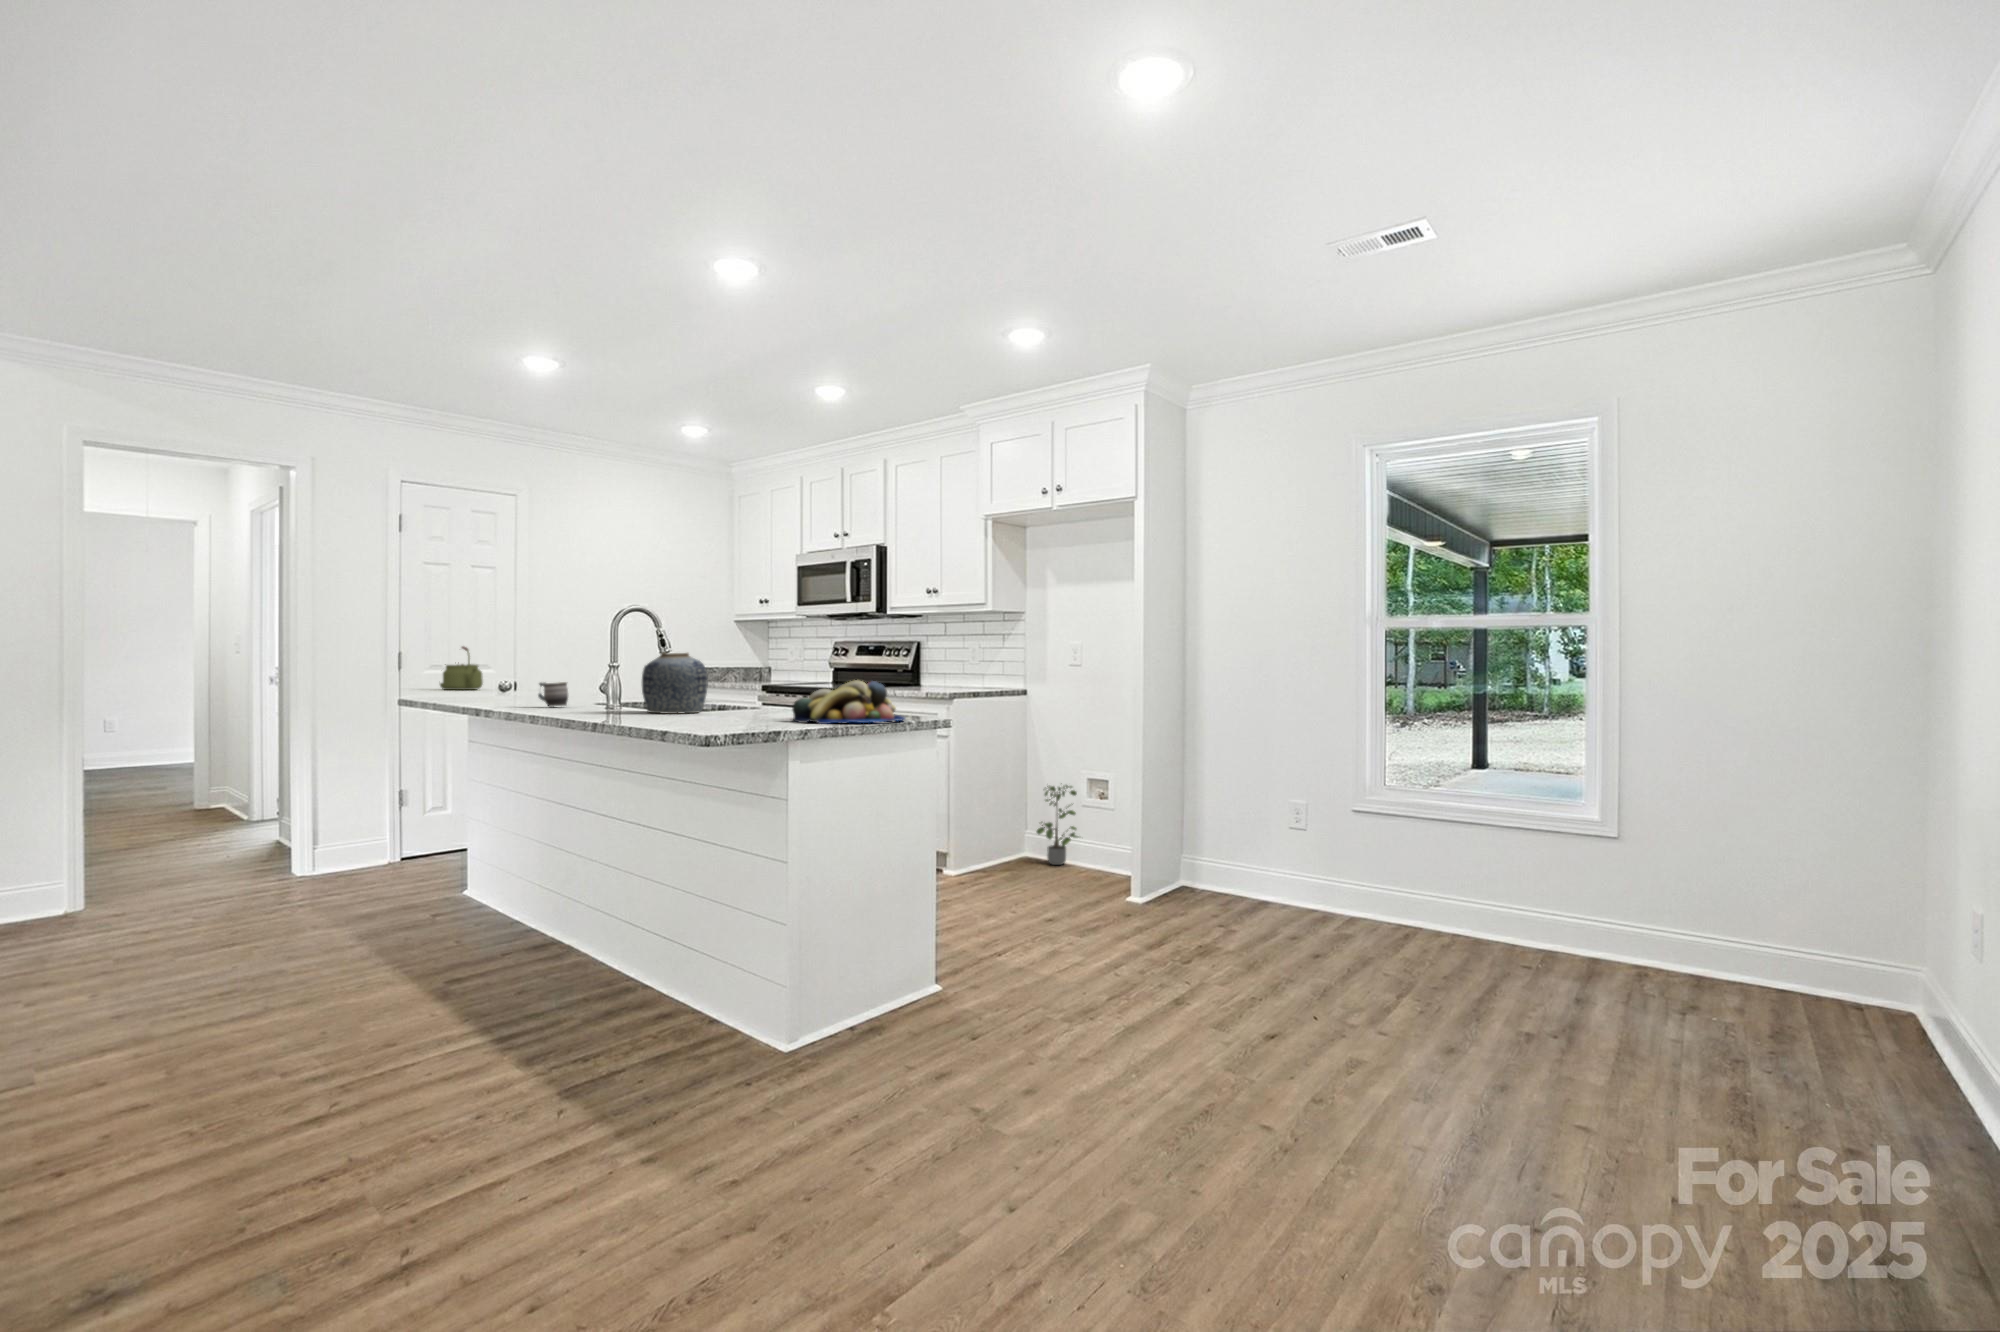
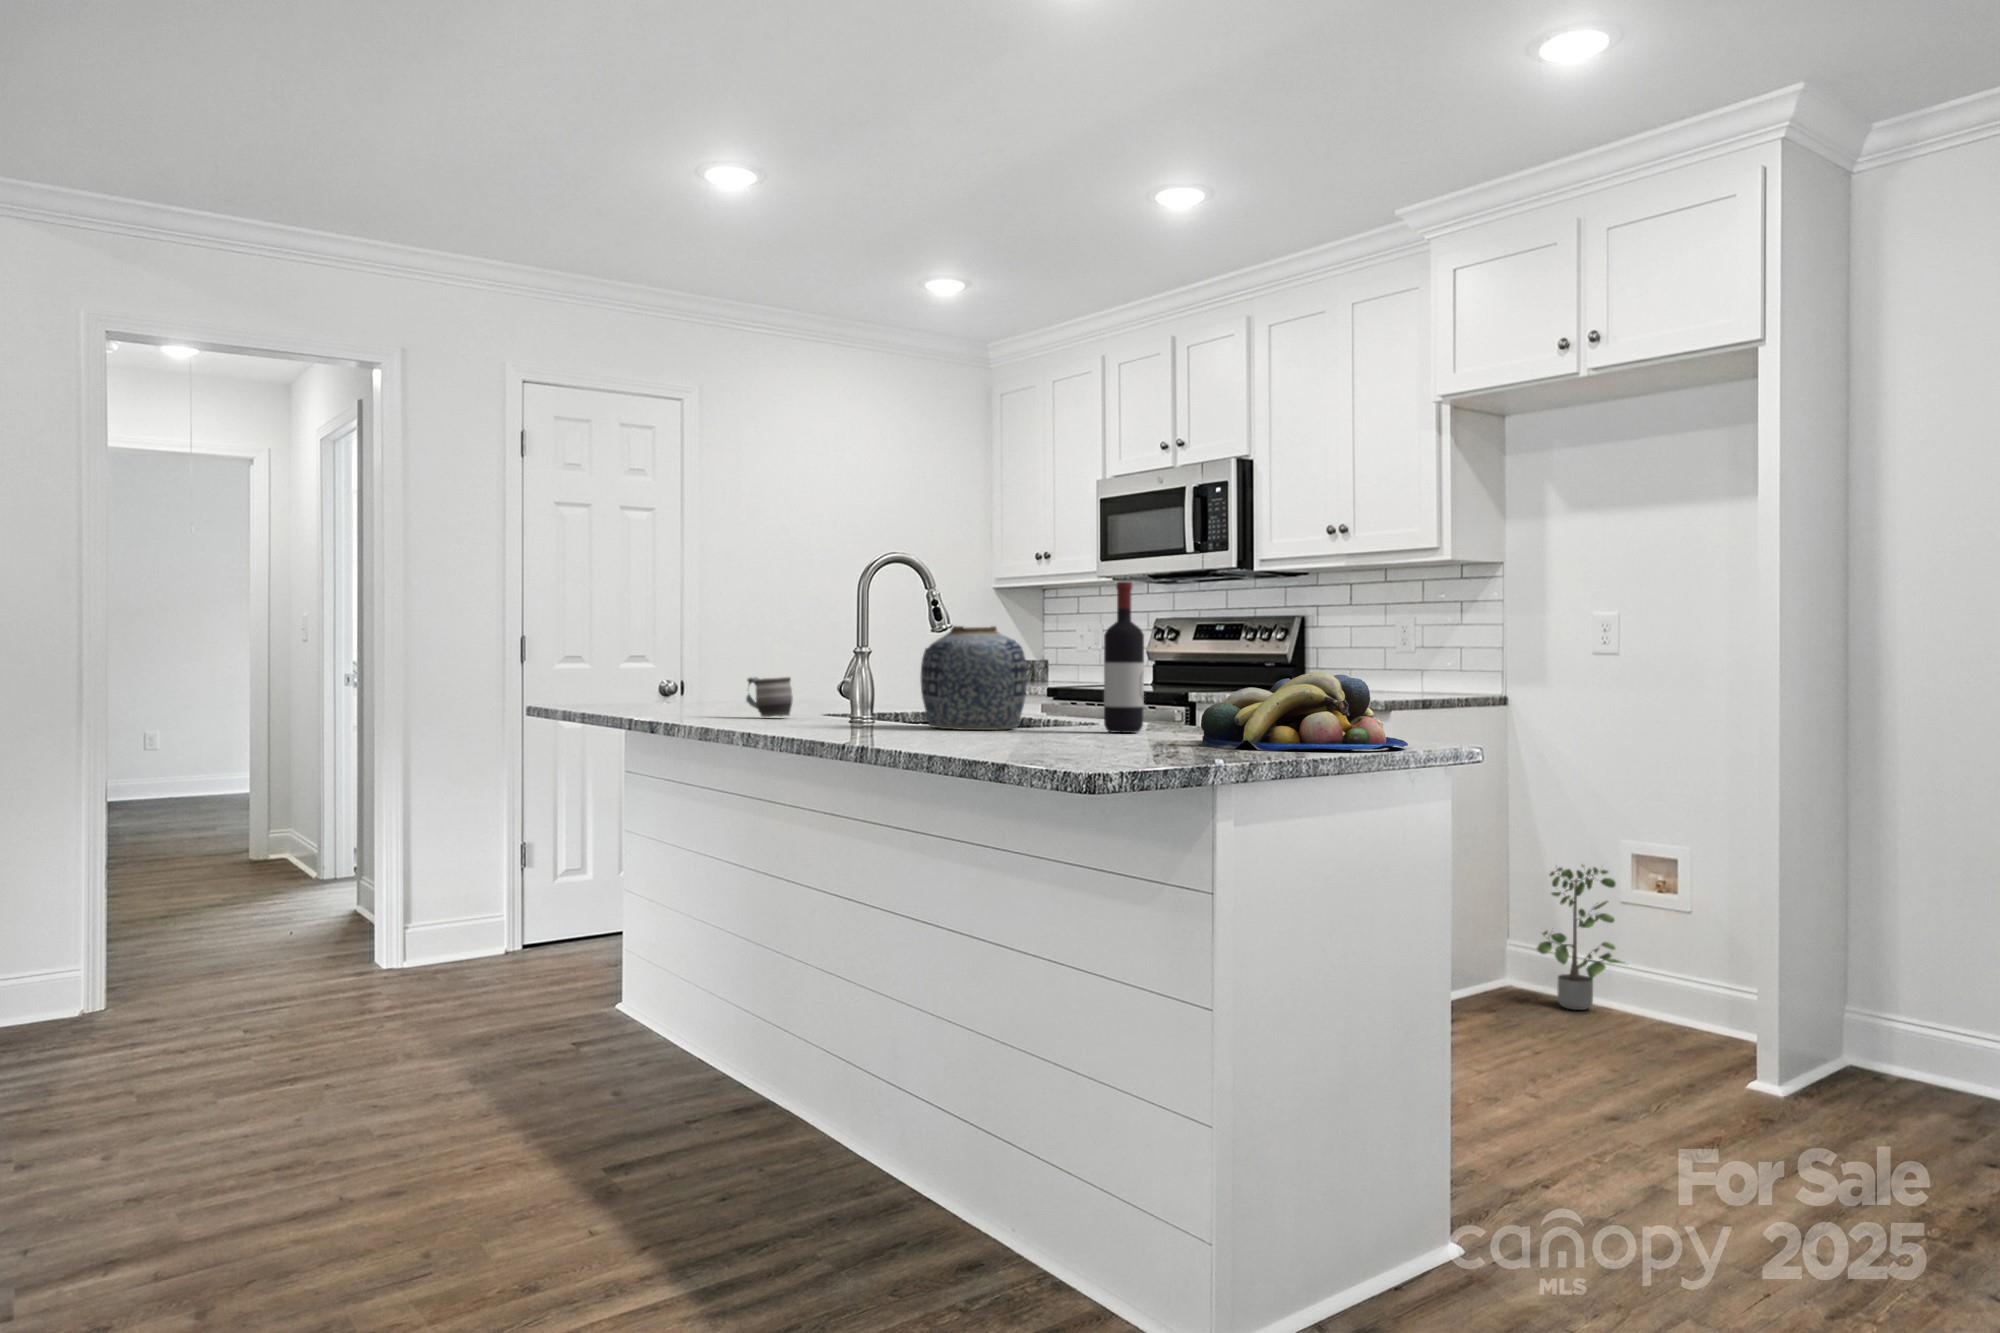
wine bottle: none [751,628,775,714] -> present [1104,582,1144,733]
kettle: present [440,647,483,690] -> none [574,626,633,693]

